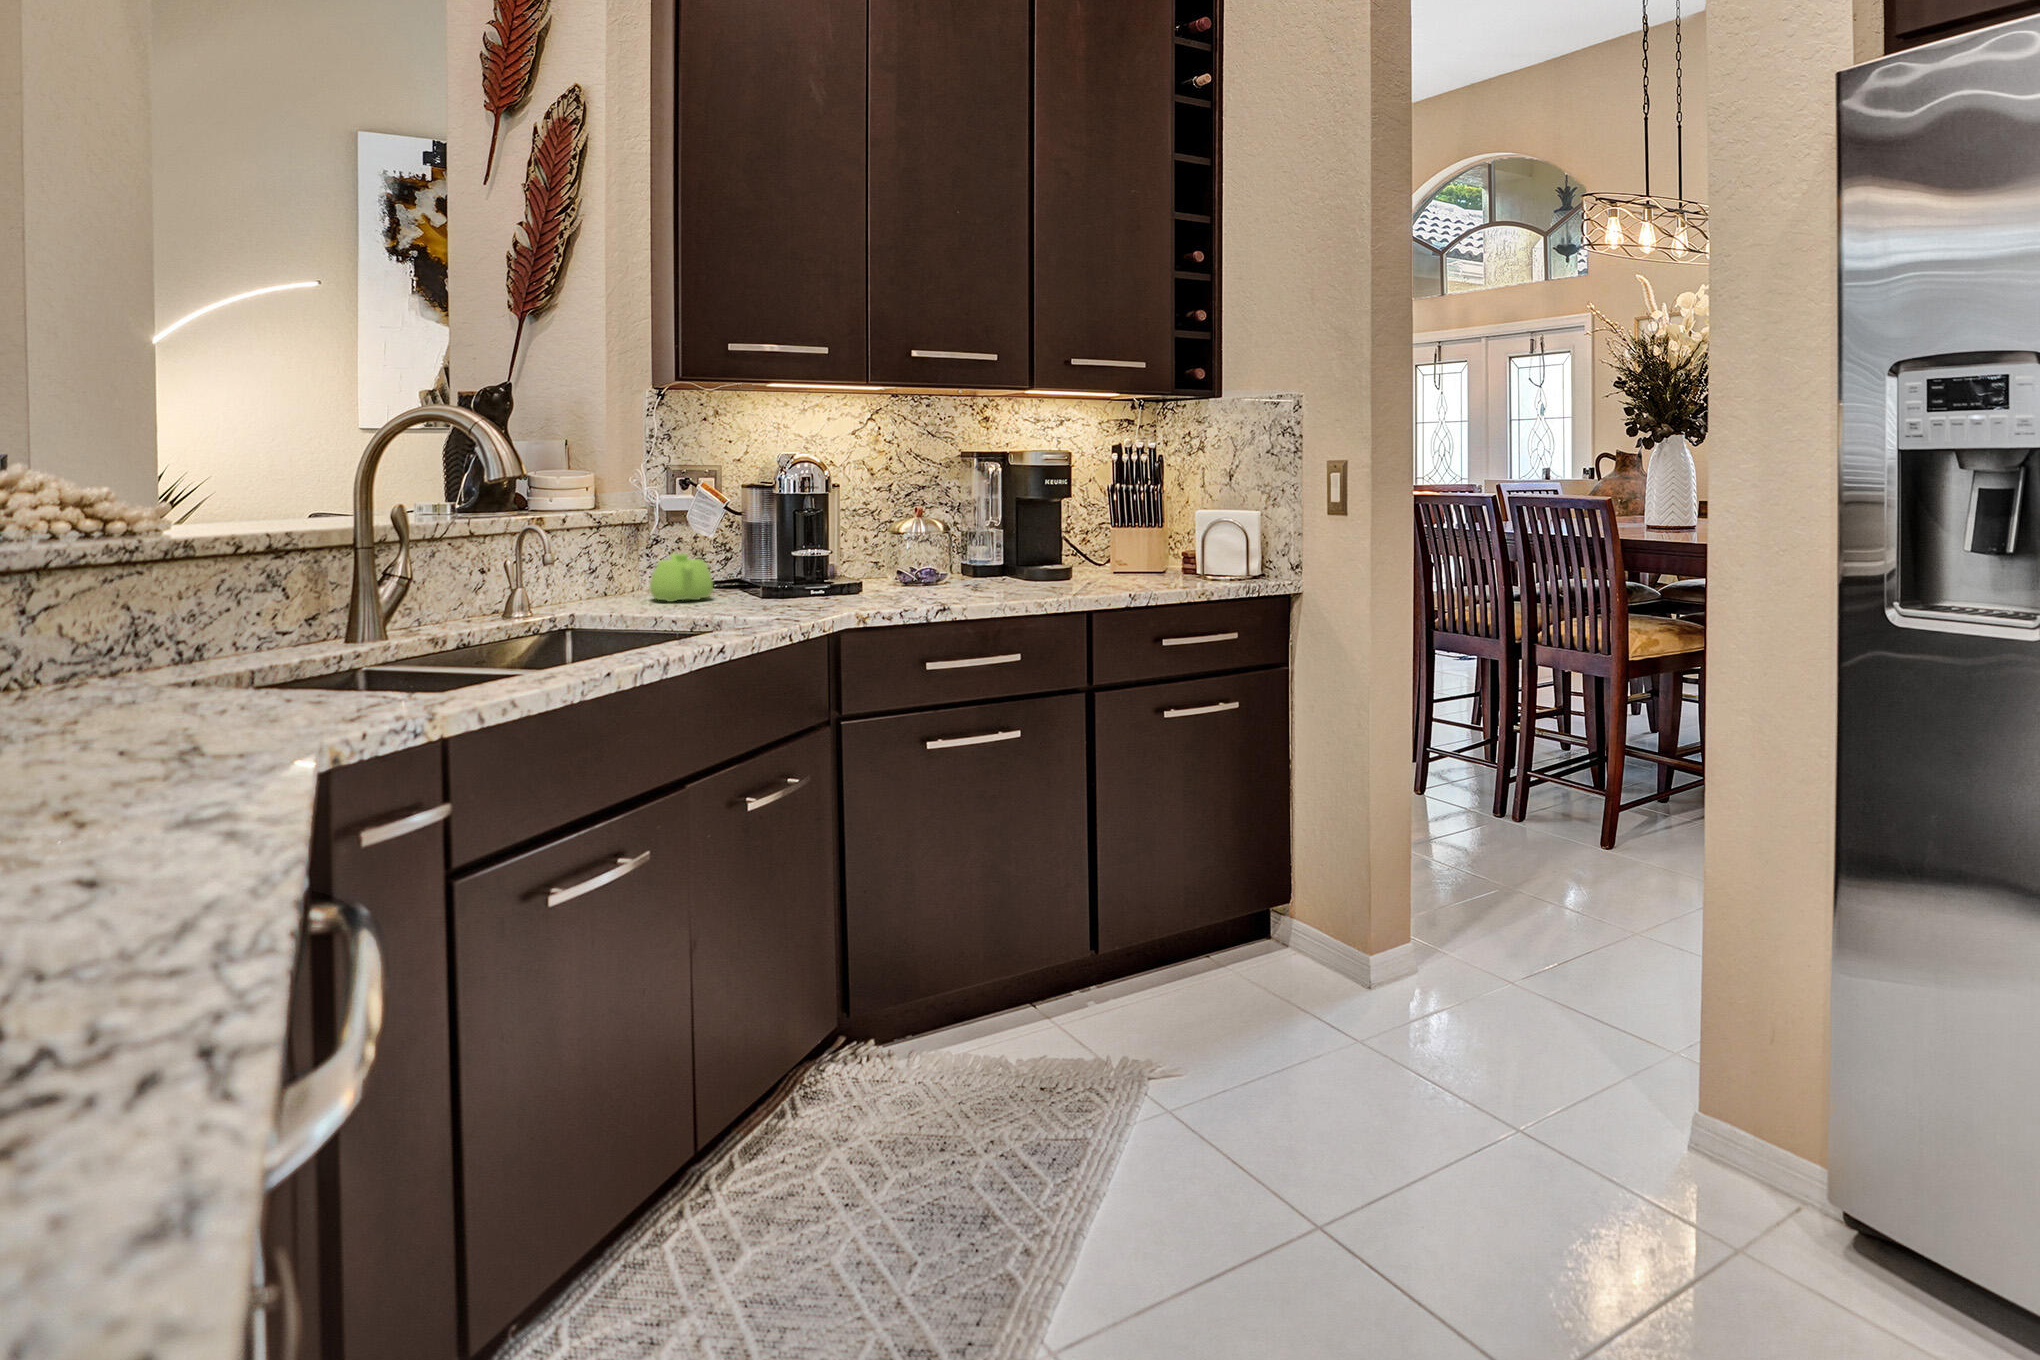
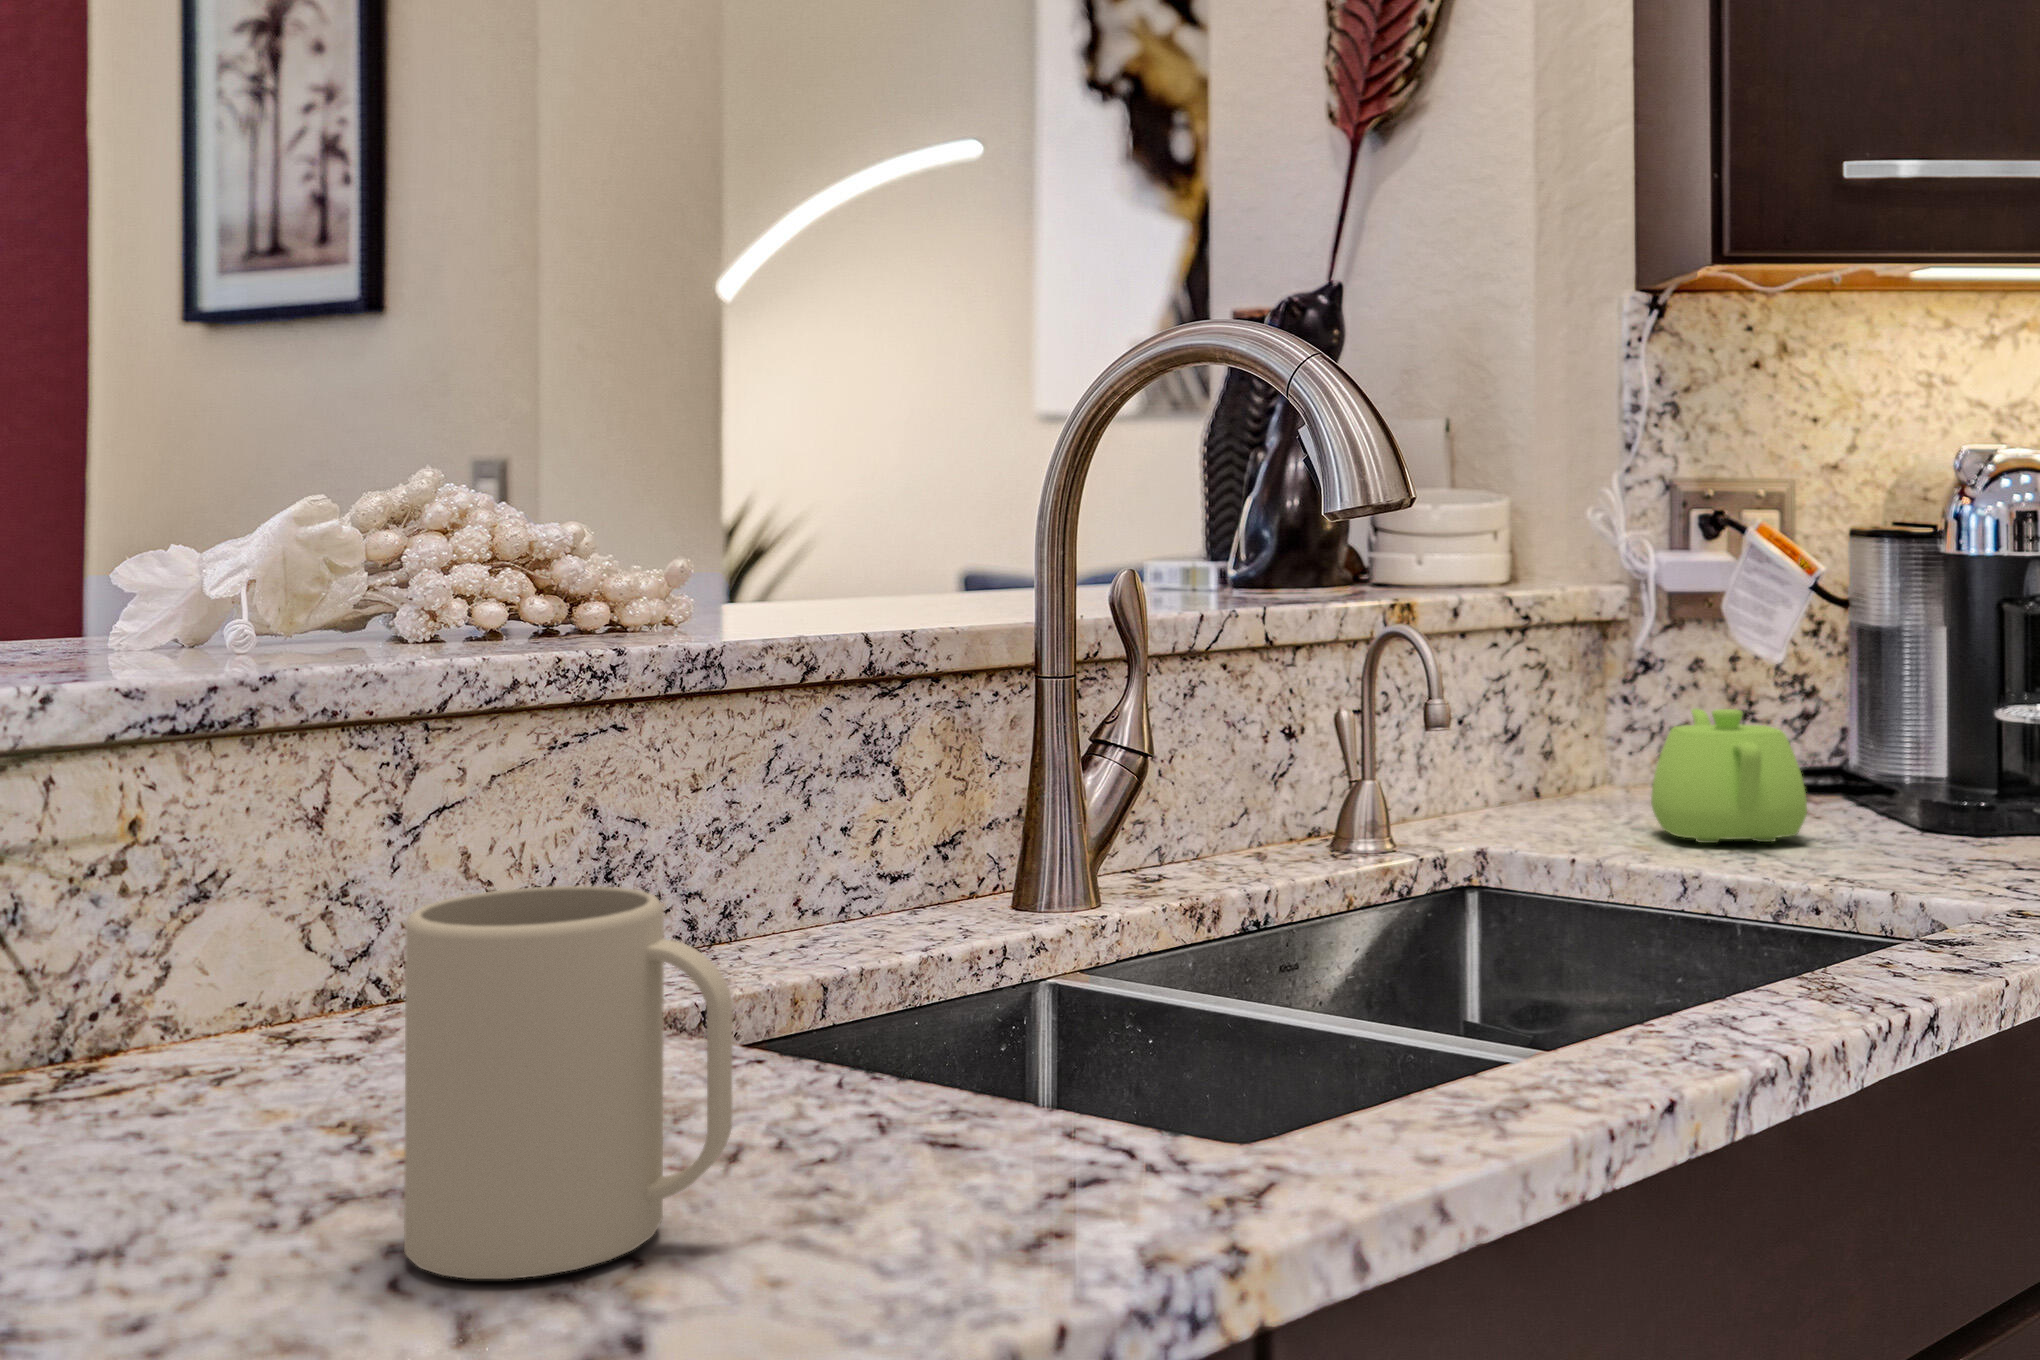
mug: none [133,623,270,737] -> present [404,886,732,1279]

